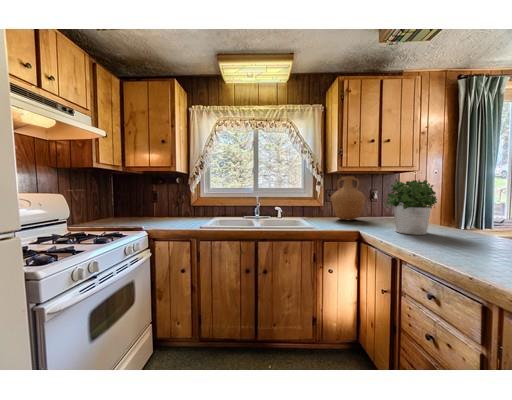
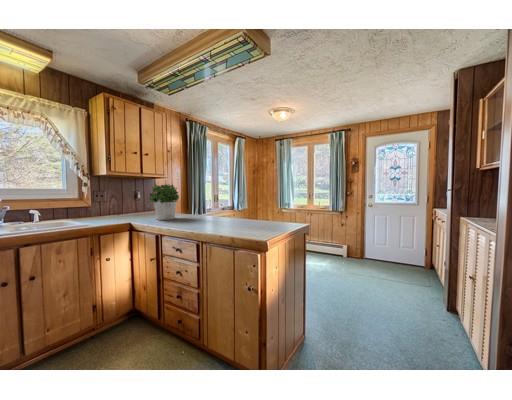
vase: present [331,176,365,220] -> none [99,179,131,217]

